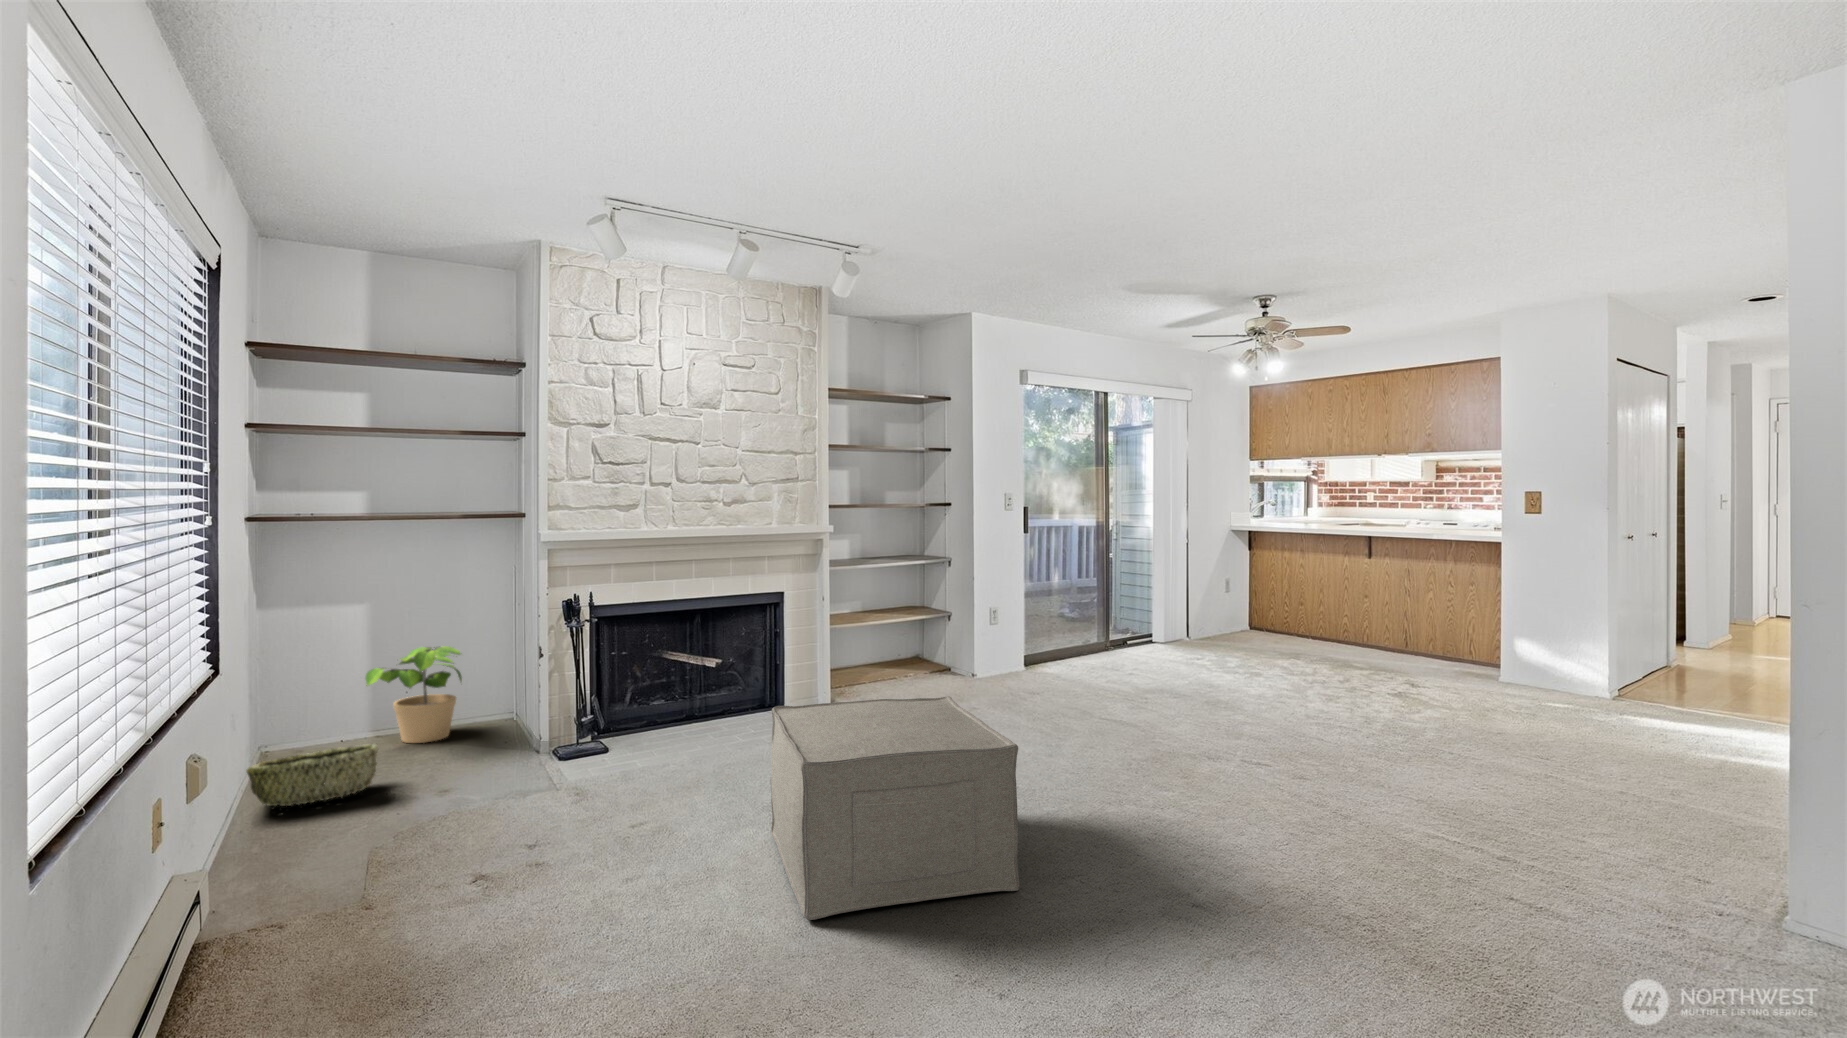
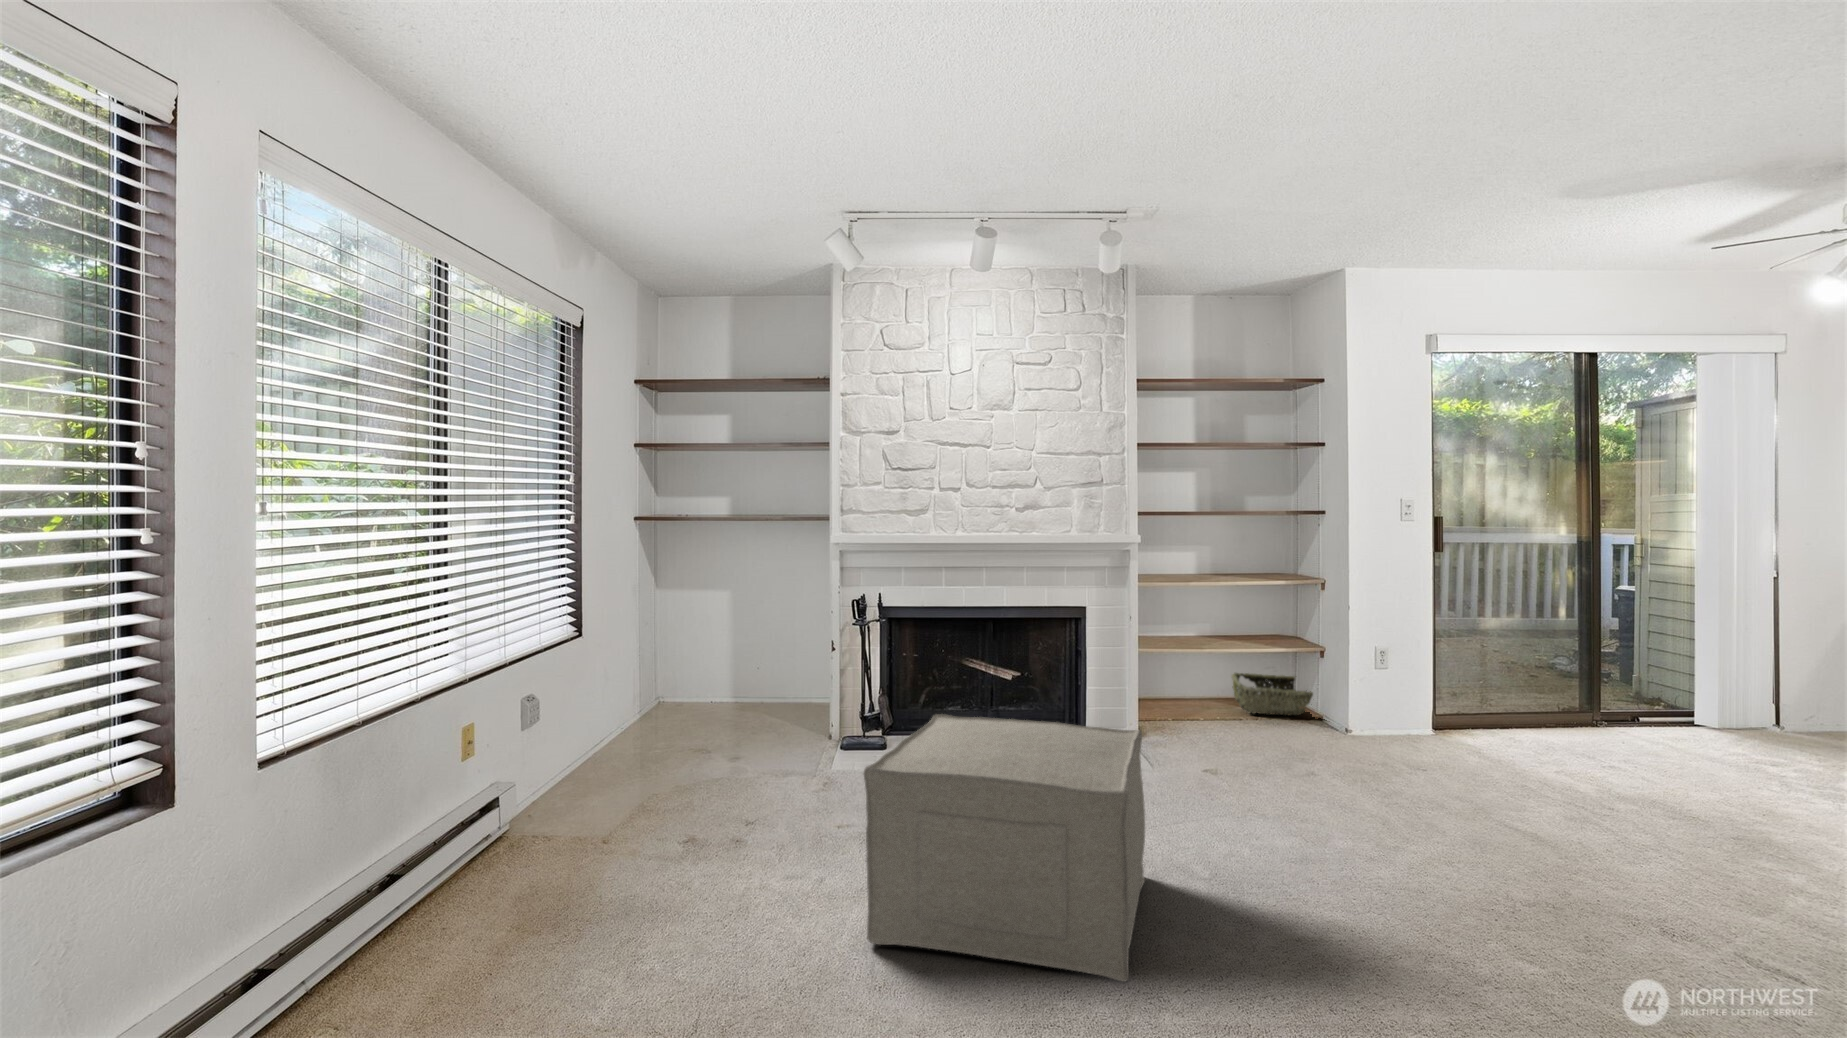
potted plant: present [365,646,462,743] -> none [719,635,796,719]
woven basket: present [246,744,378,806] -> present [1232,673,1313,715]

